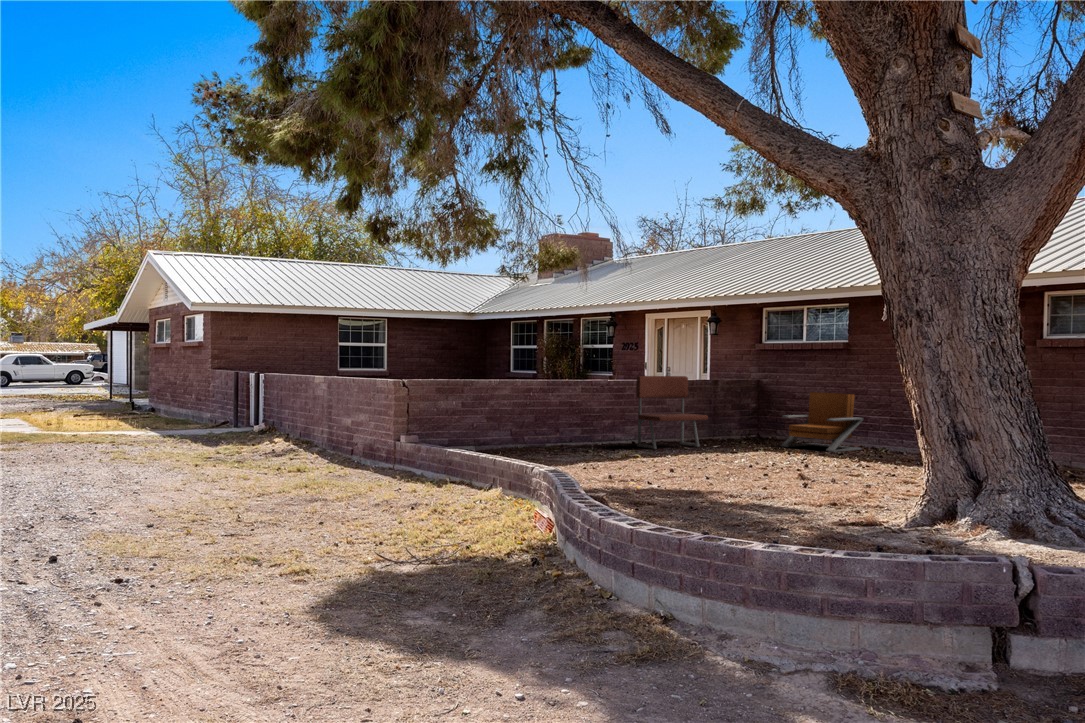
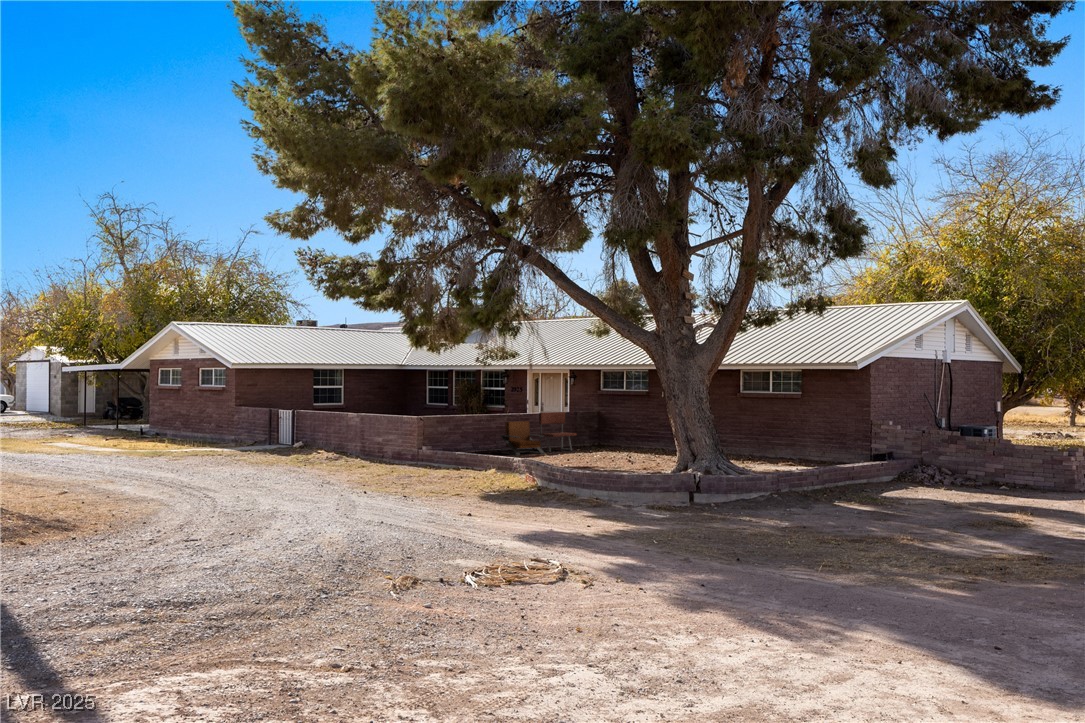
lounge chair: present [782,392,863,452] -> present [501,421,544,455]

